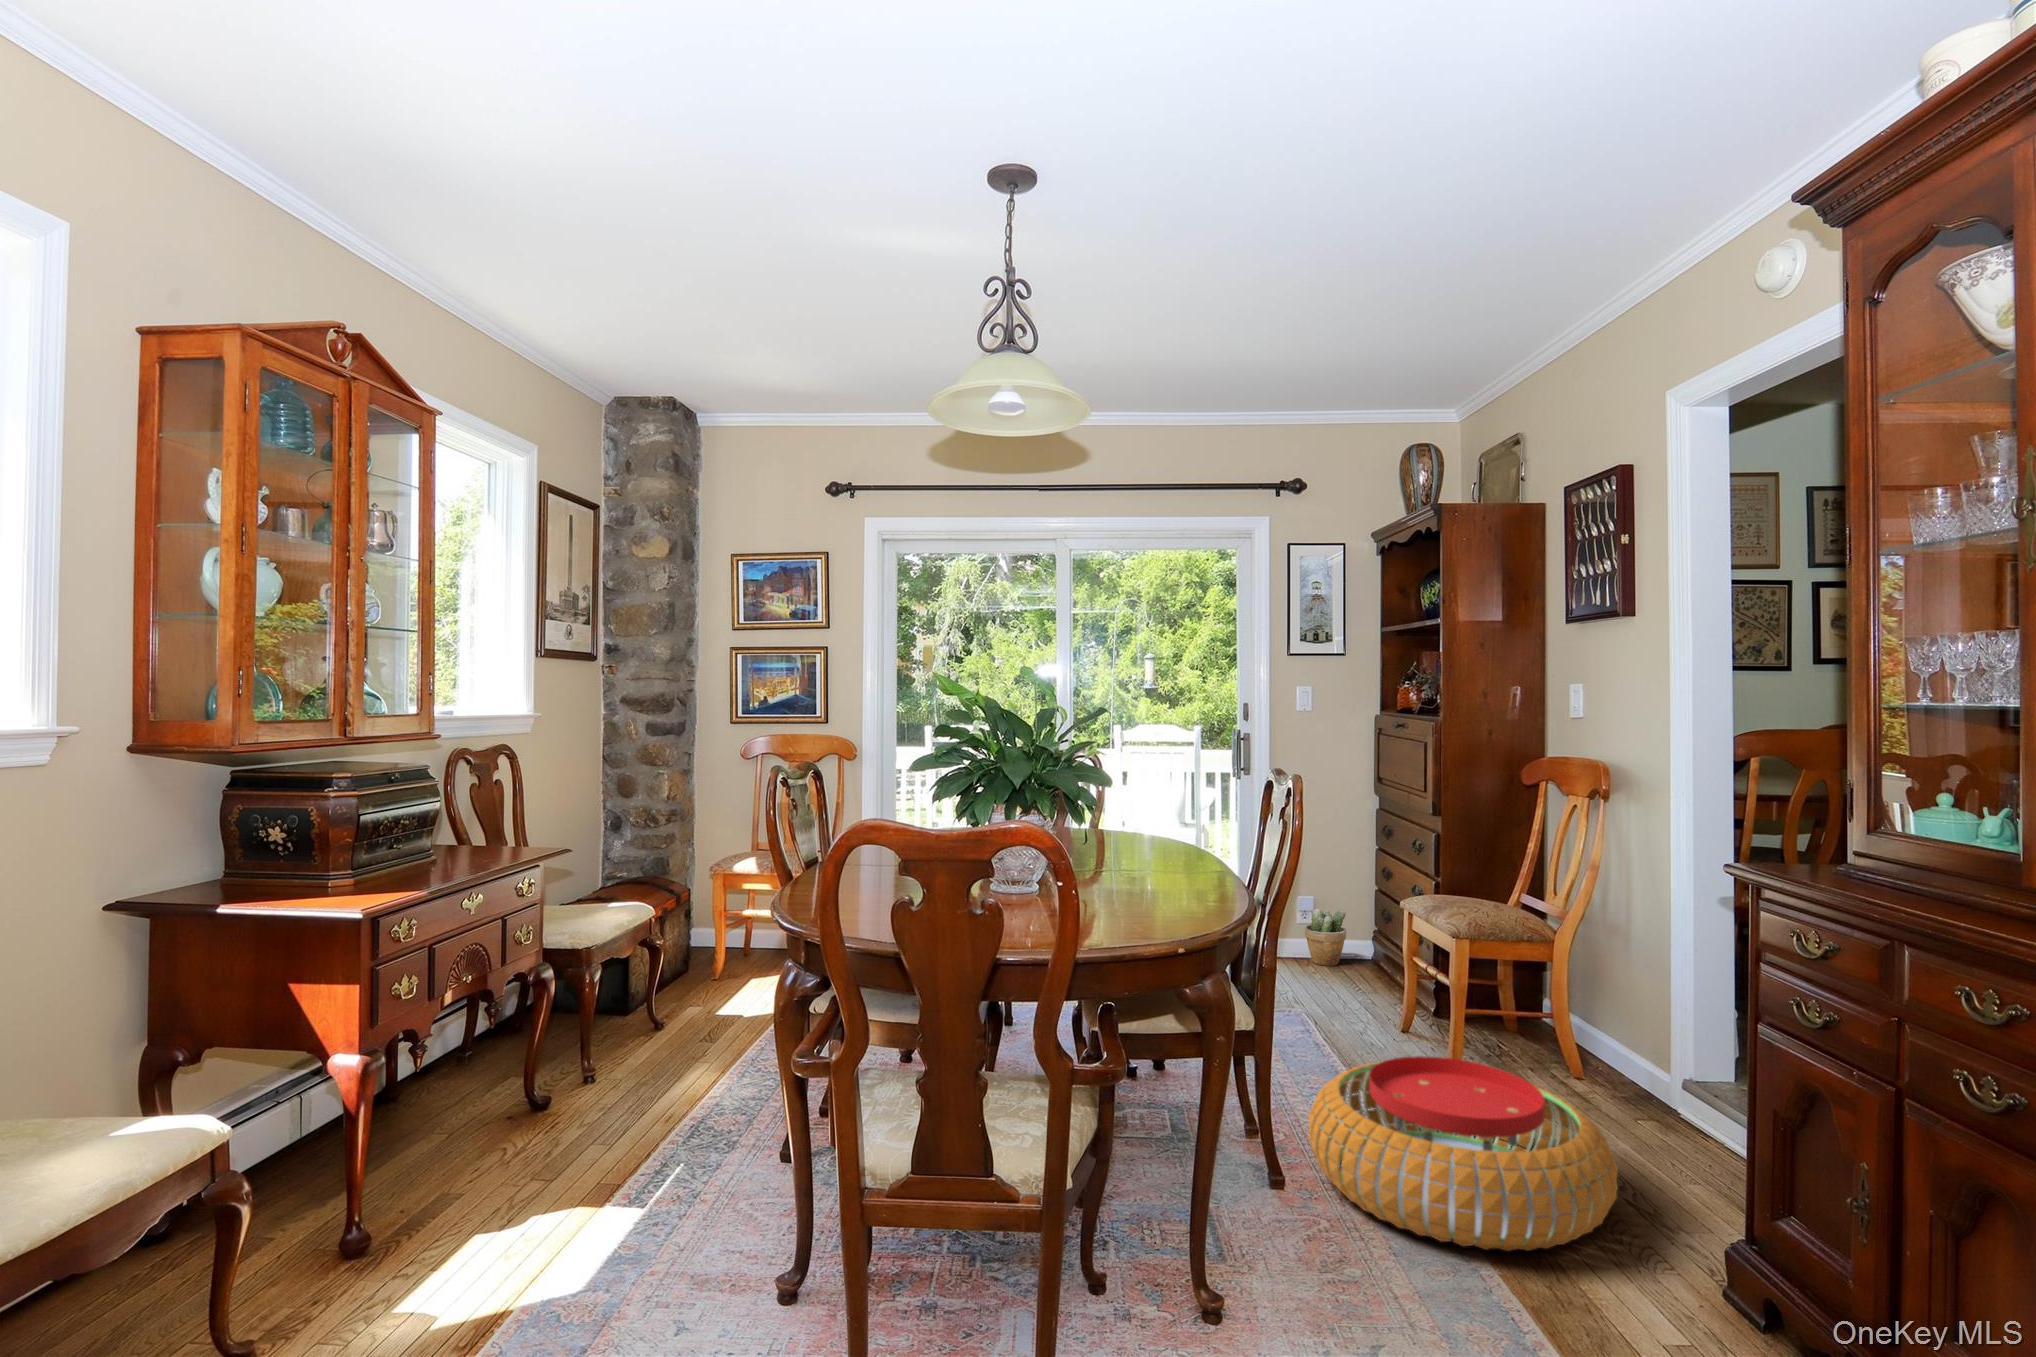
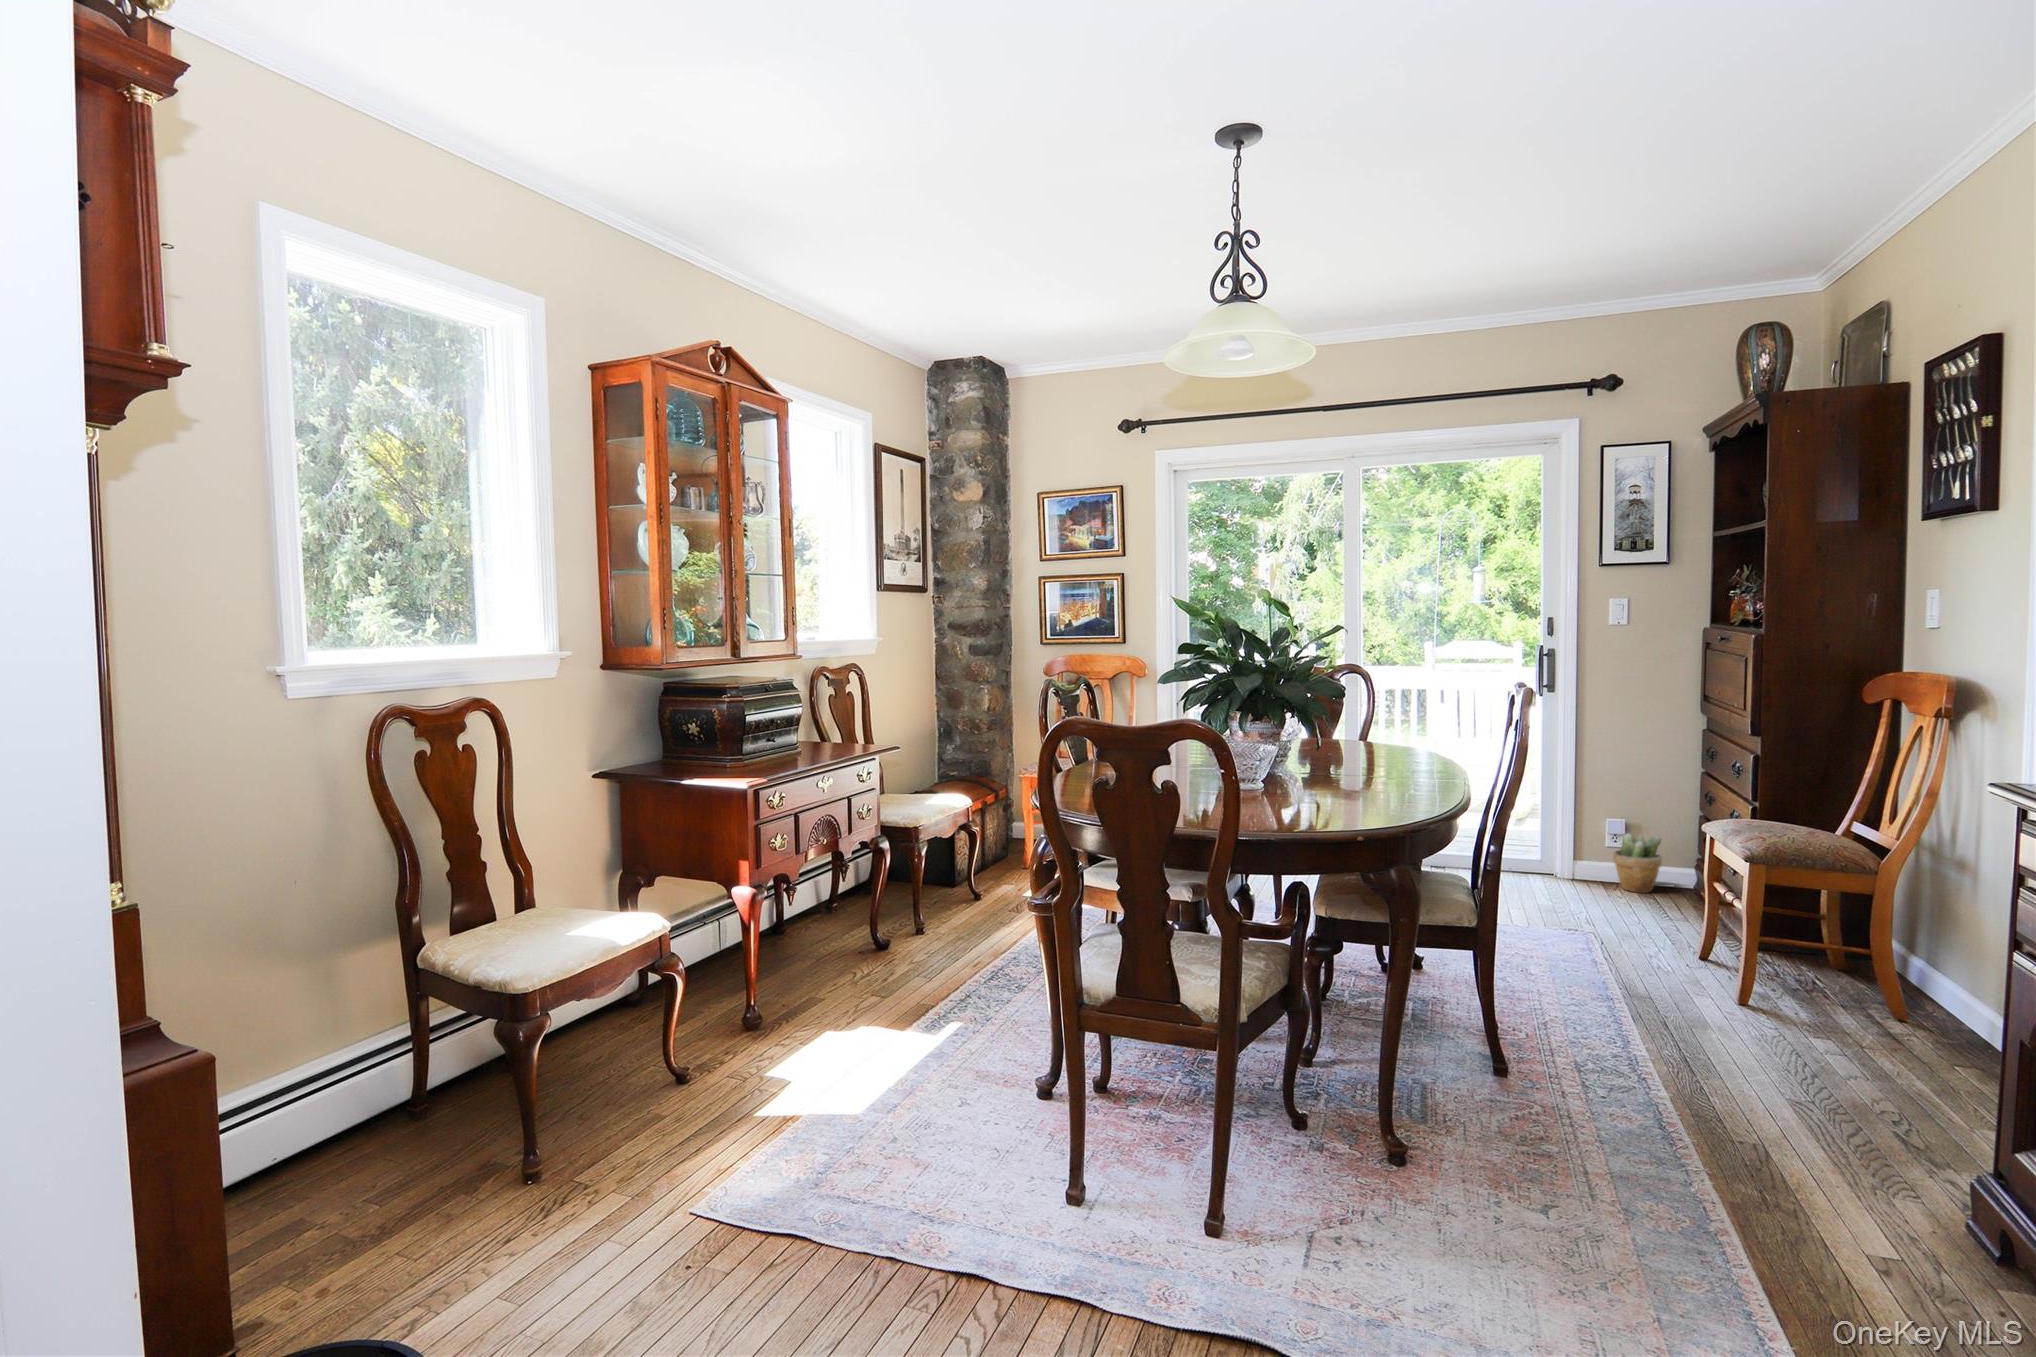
pouf: present [1309,1056,1618,1251] -> none [1537,971,1878,1158]

